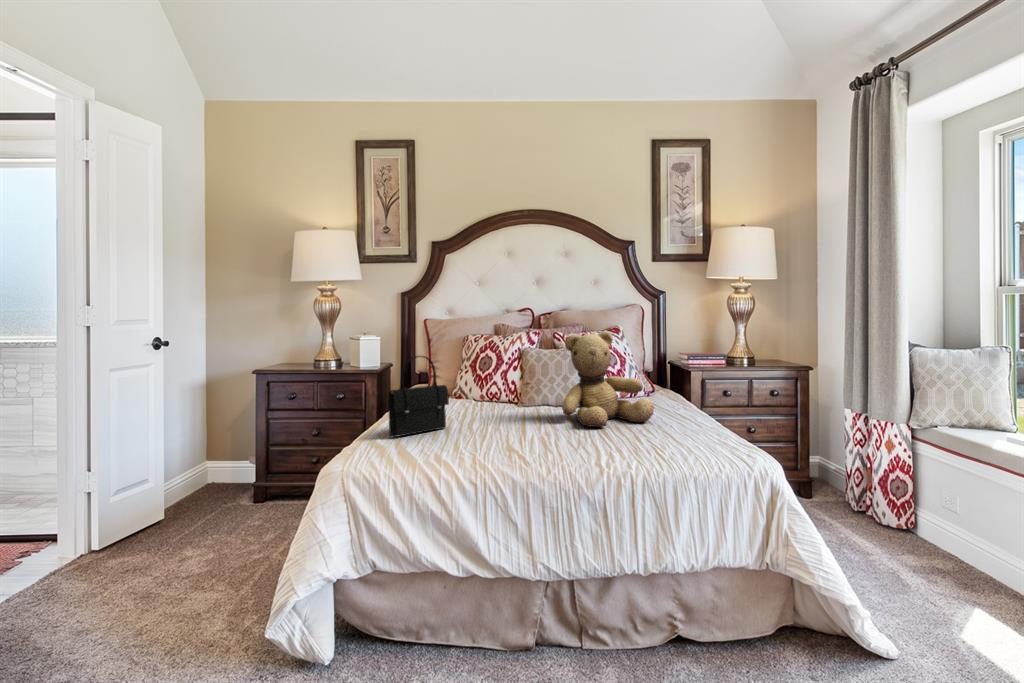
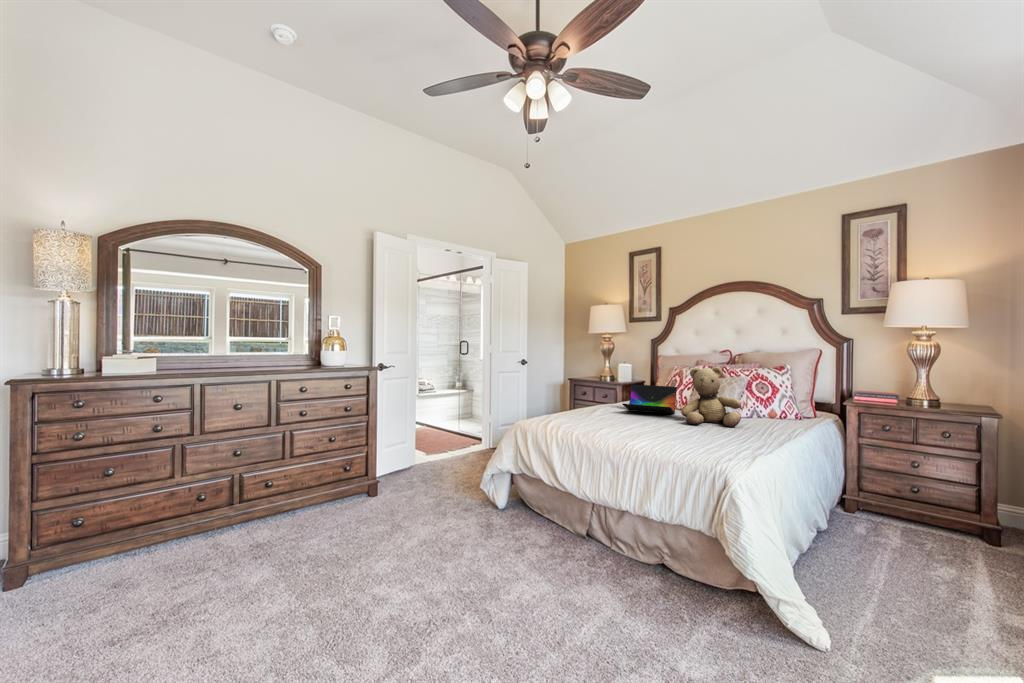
handbag: present [389,356,449,437] -> none [580,374,615,414]
laptop: none [443,367,537,417] -> present [623,384,677,414]

